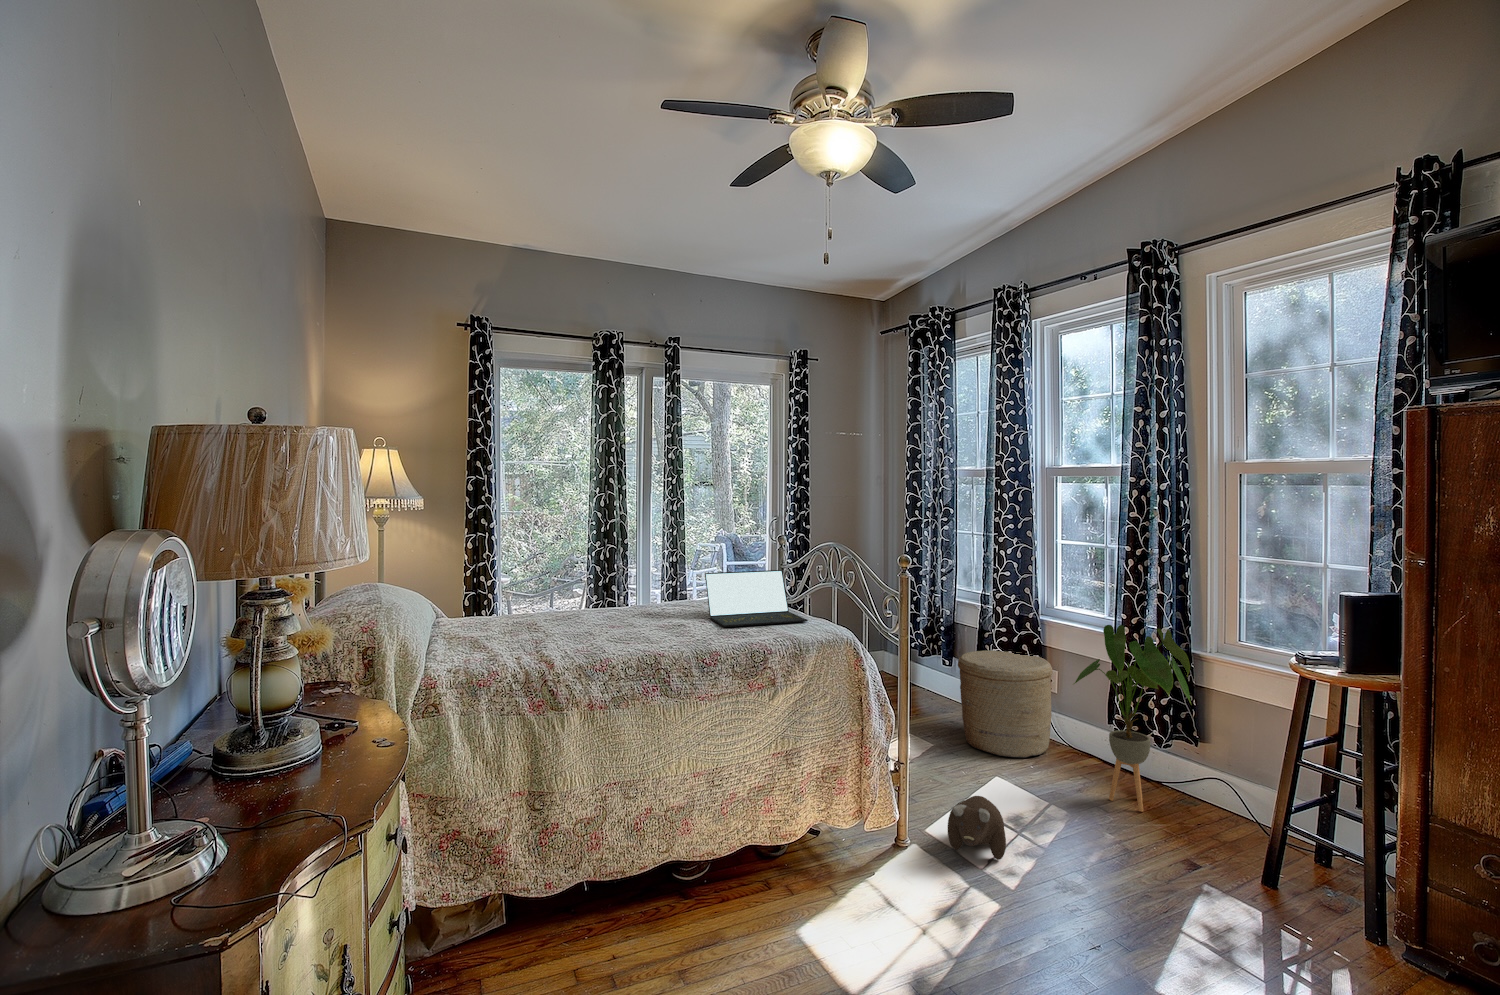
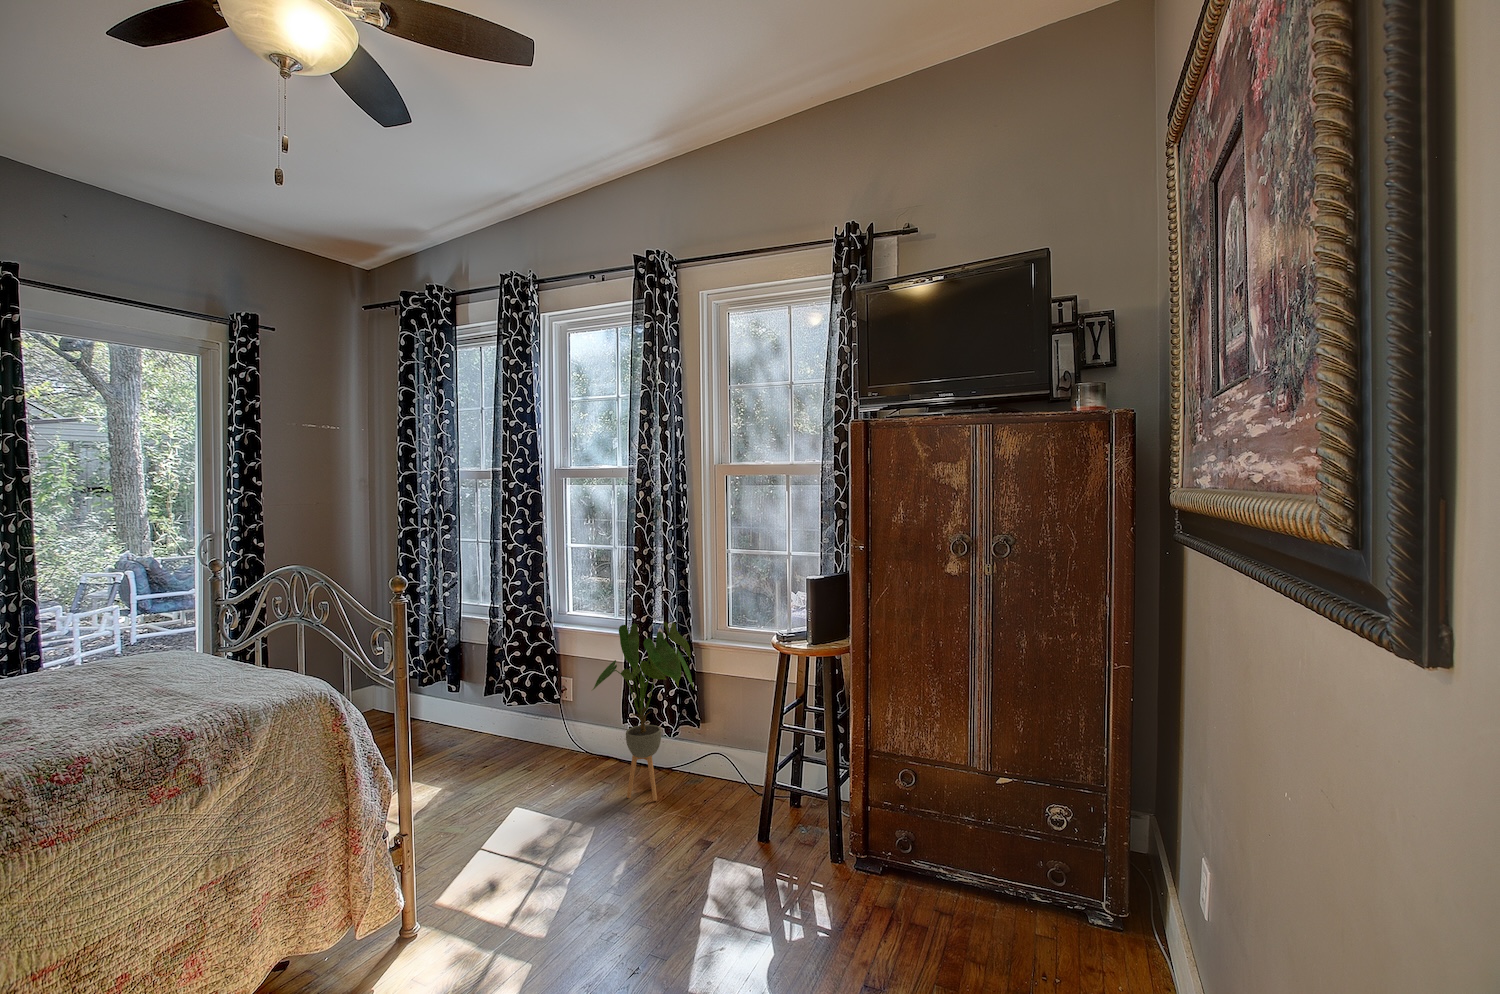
laptop: present [705,570,808,627] -> none [58,609,258,711]
woven basket: present [958,651,1052,757] -> none [468,665,569,782]
plush toy: present [948,796,1006,860] -> none [465,841,533,914]

